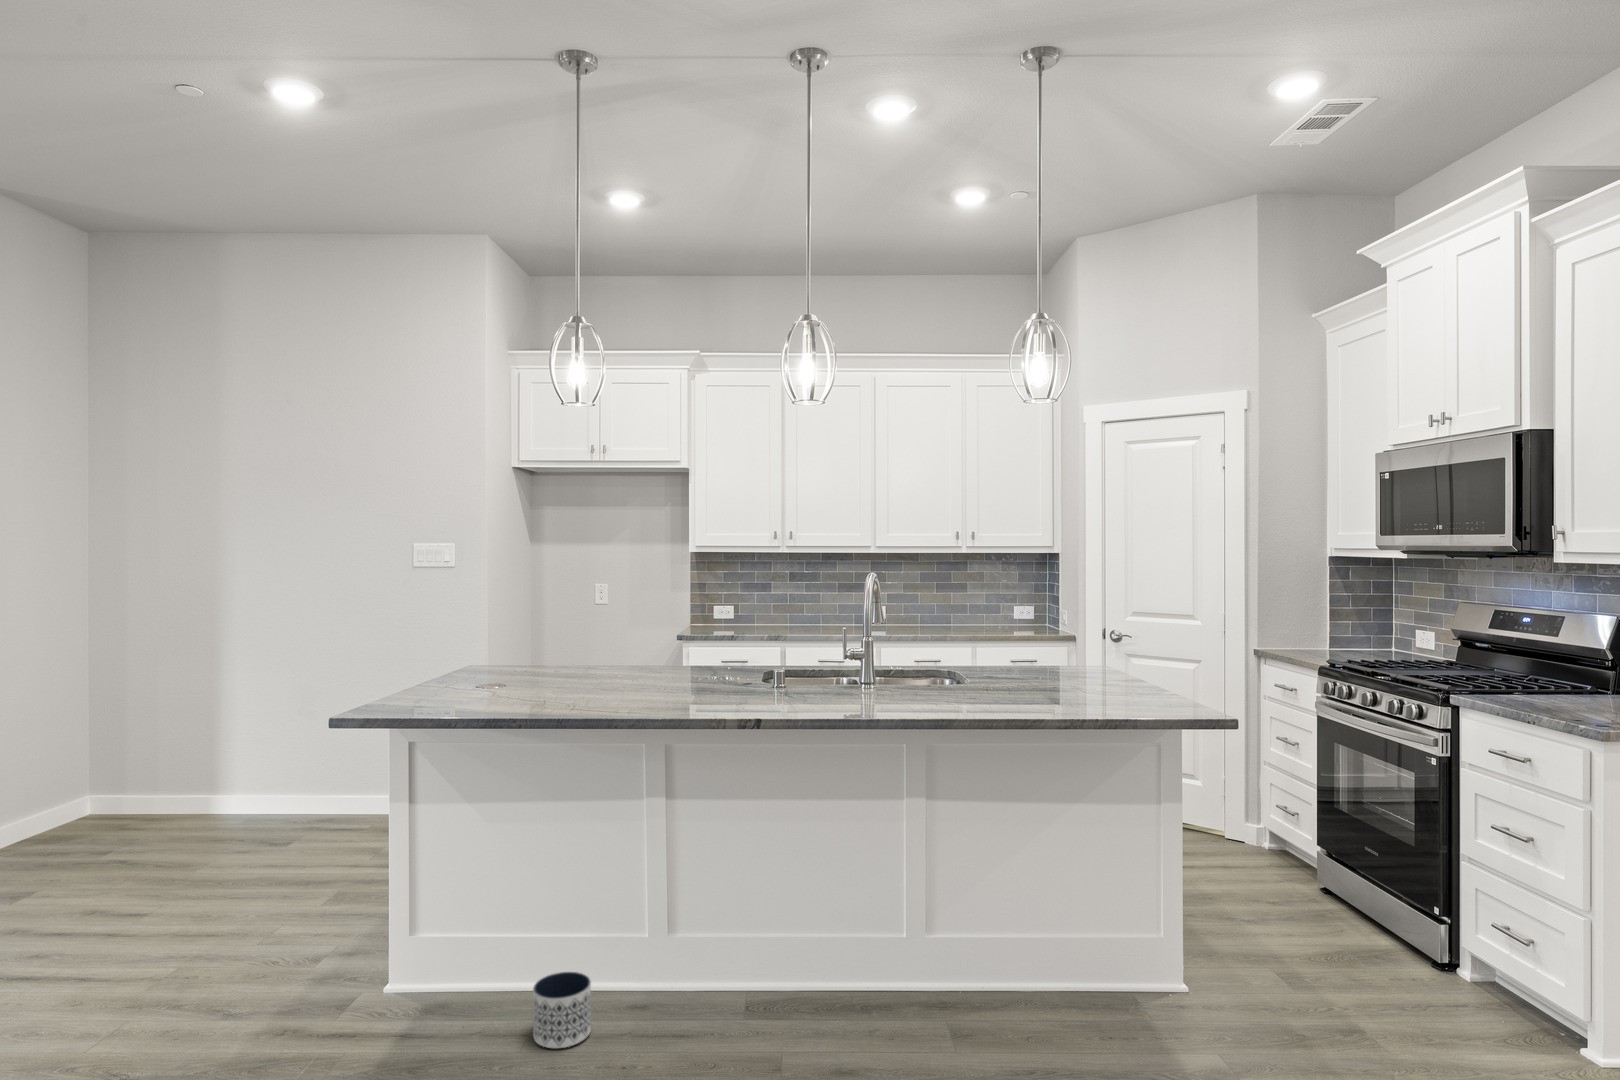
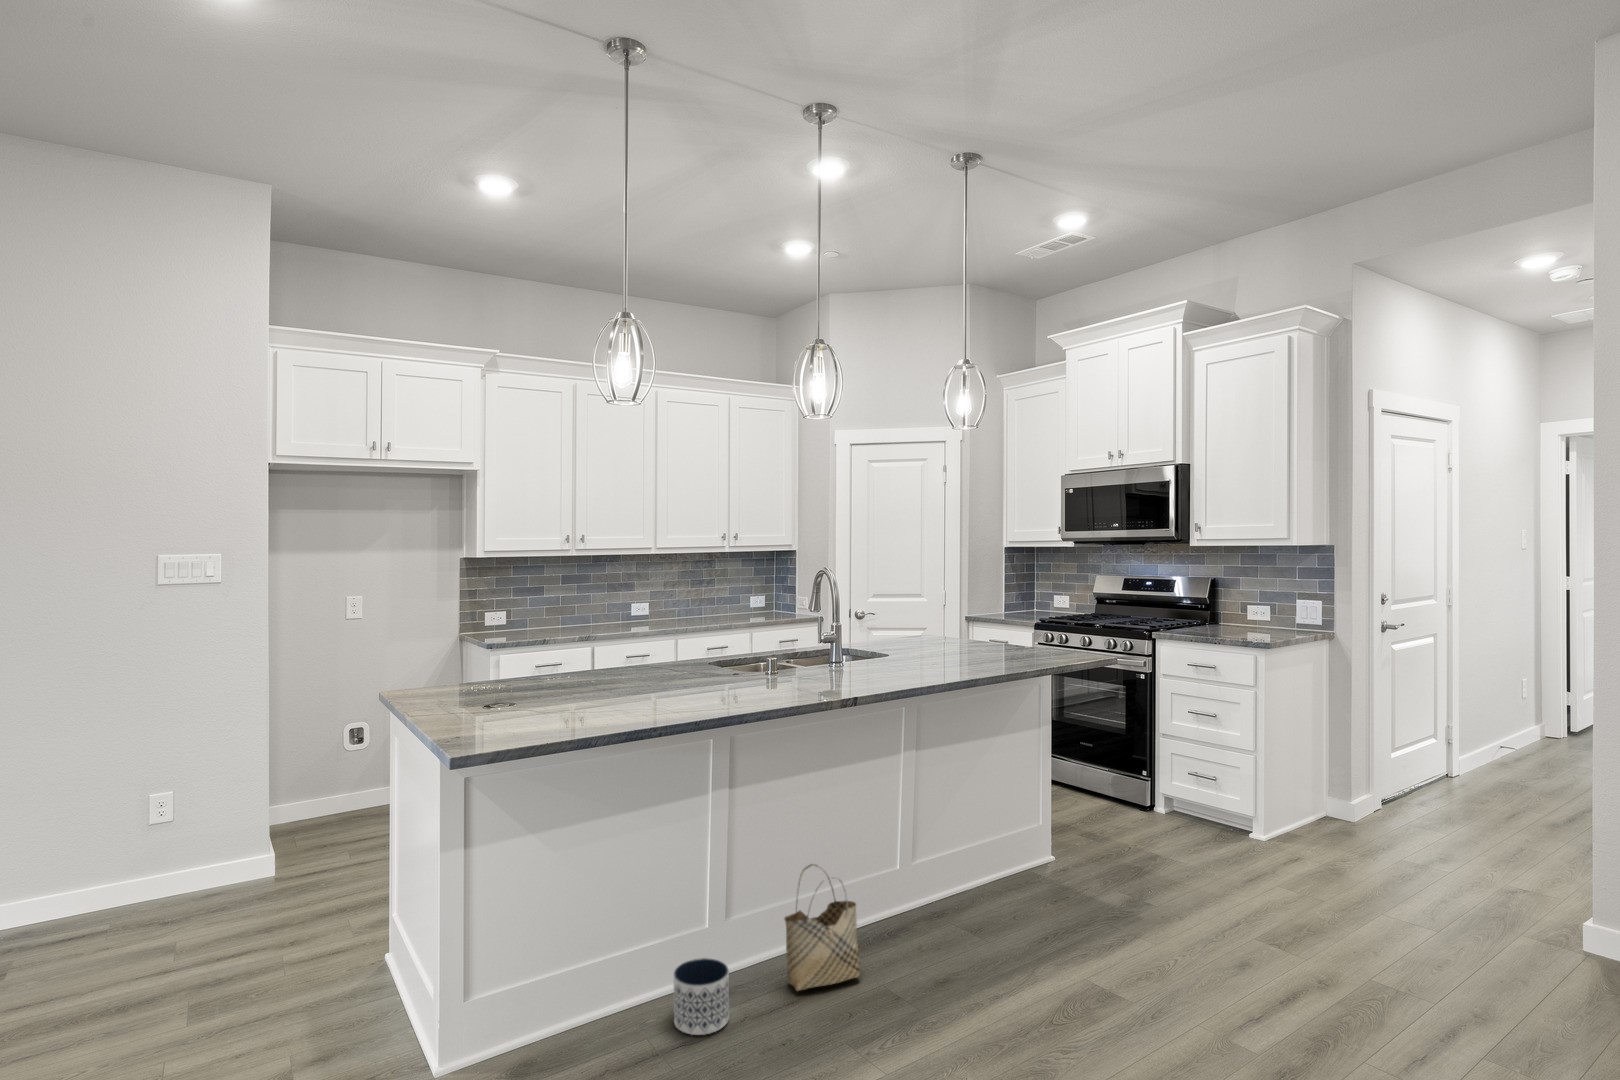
woven basket: none [664,907,754,1047] -> present [784,864,860,991]

